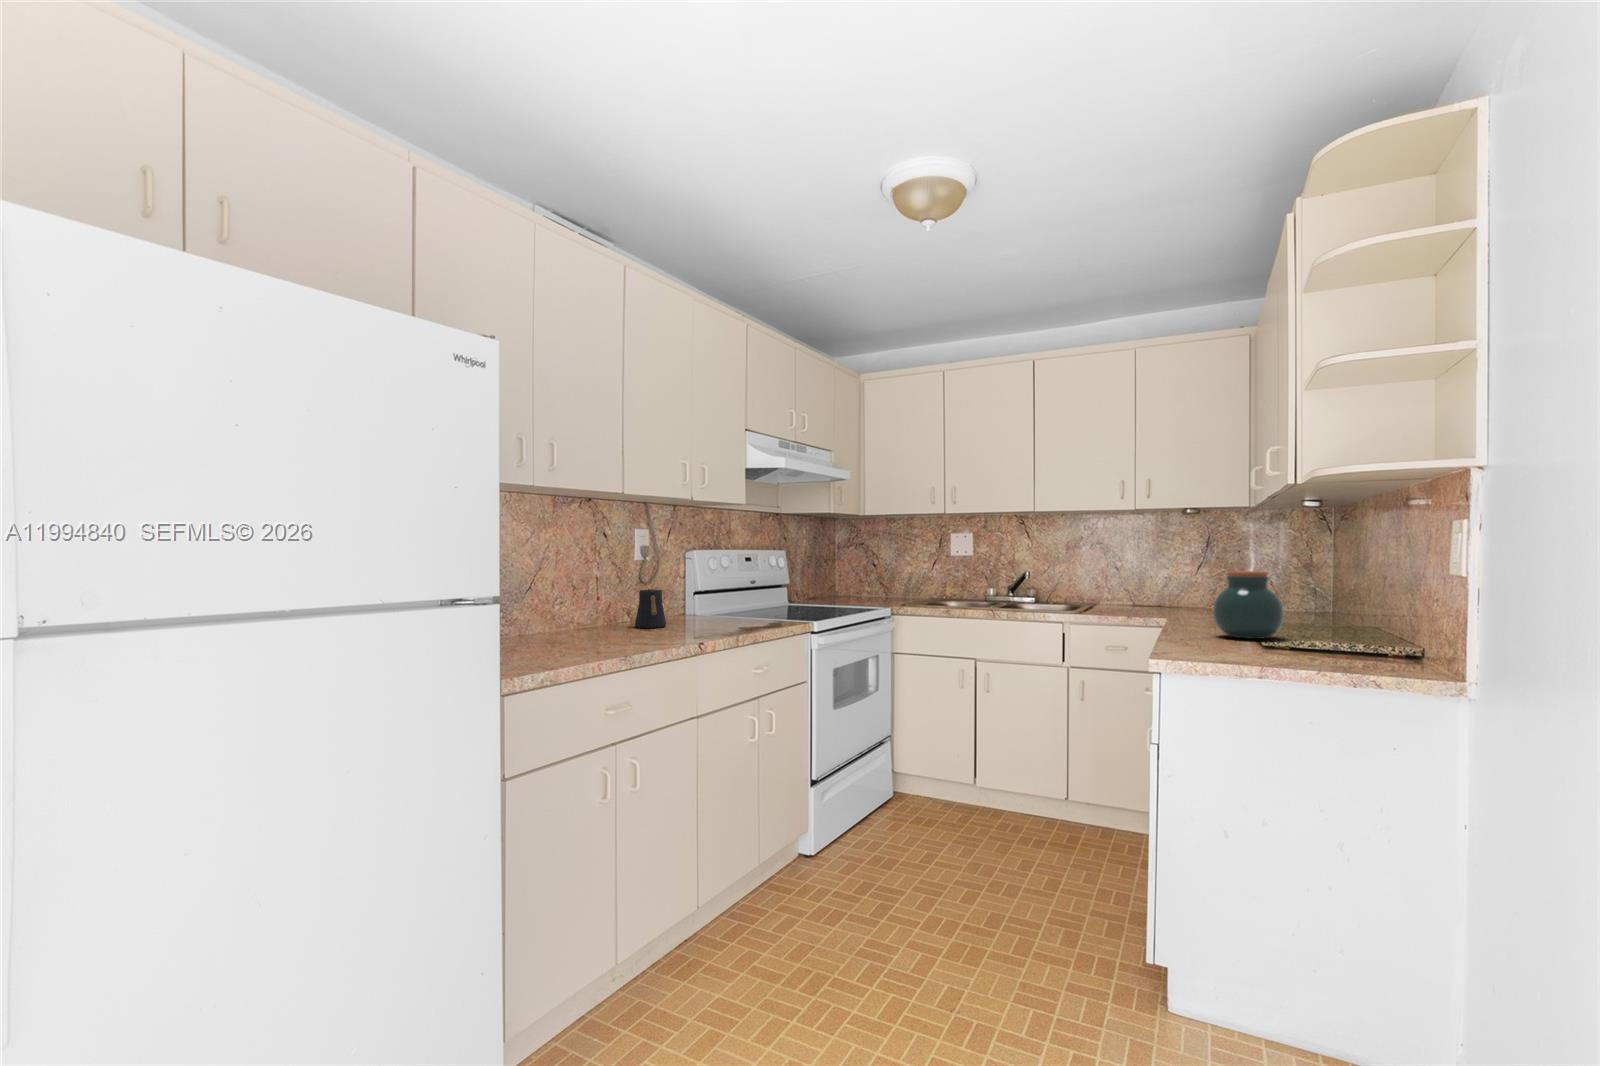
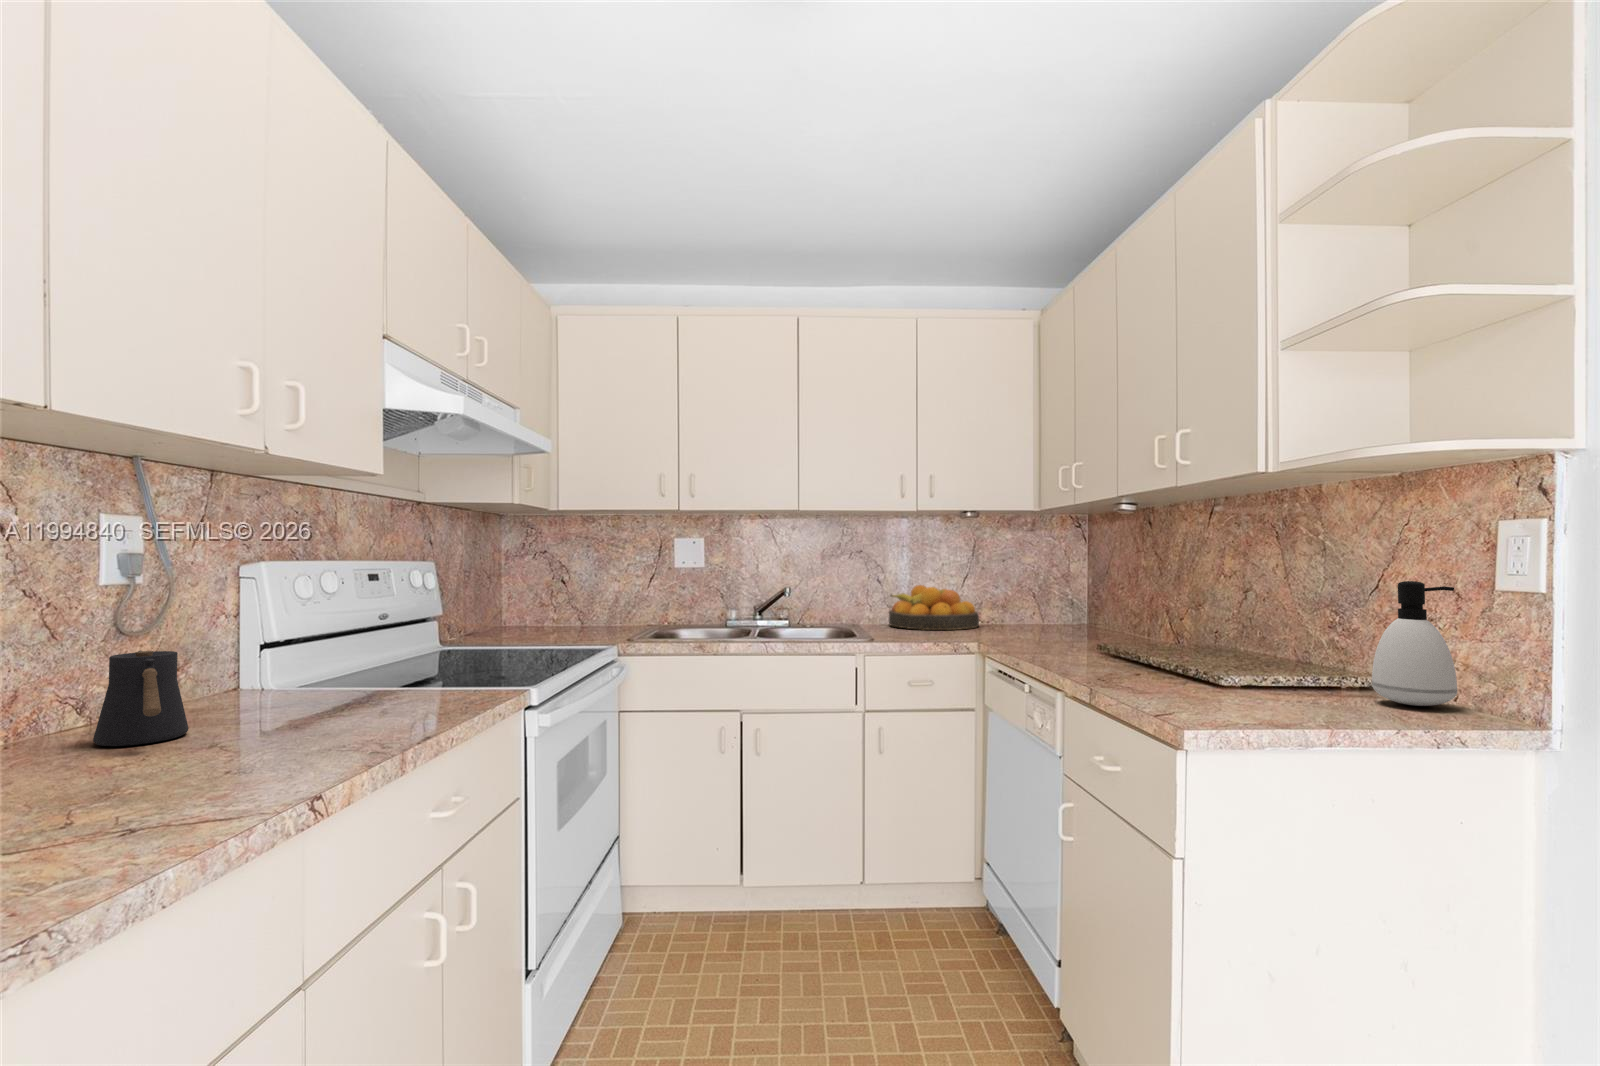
soap dispenser: none [1343,569,1406,660] -> present [1372,581,1457,706]
jar: present [1213,571,1283,639] -> none [1122,585,1210,674]
fruit bowl: none [1119,572,1203,610] -> present [889,585,979,630]

